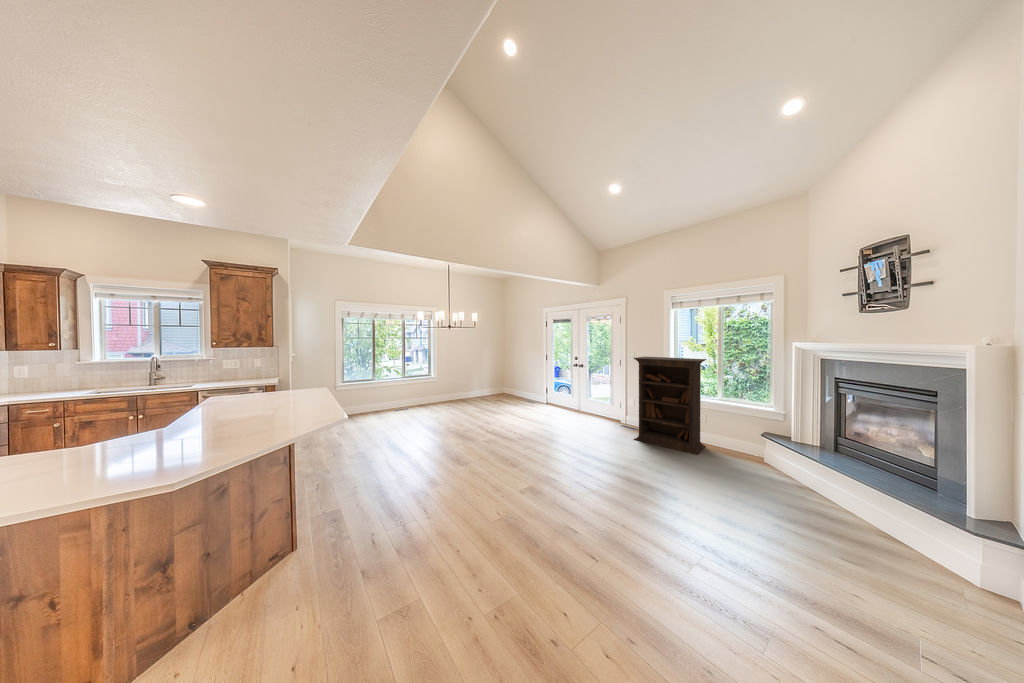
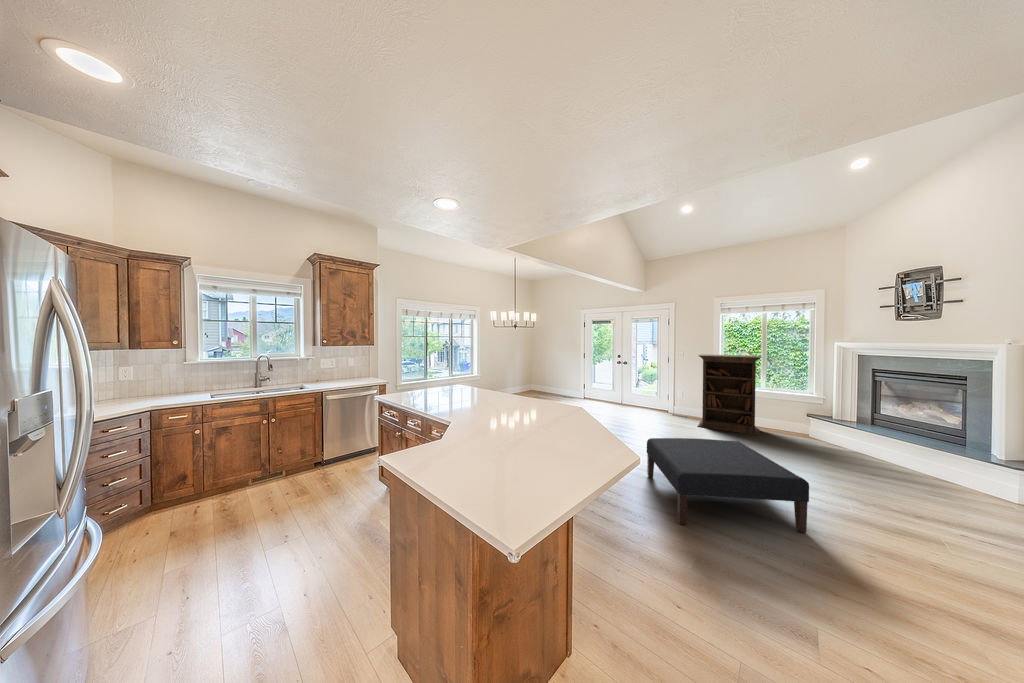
ottoman: none [450,455,602,601] -> present [647,438,809,532]

